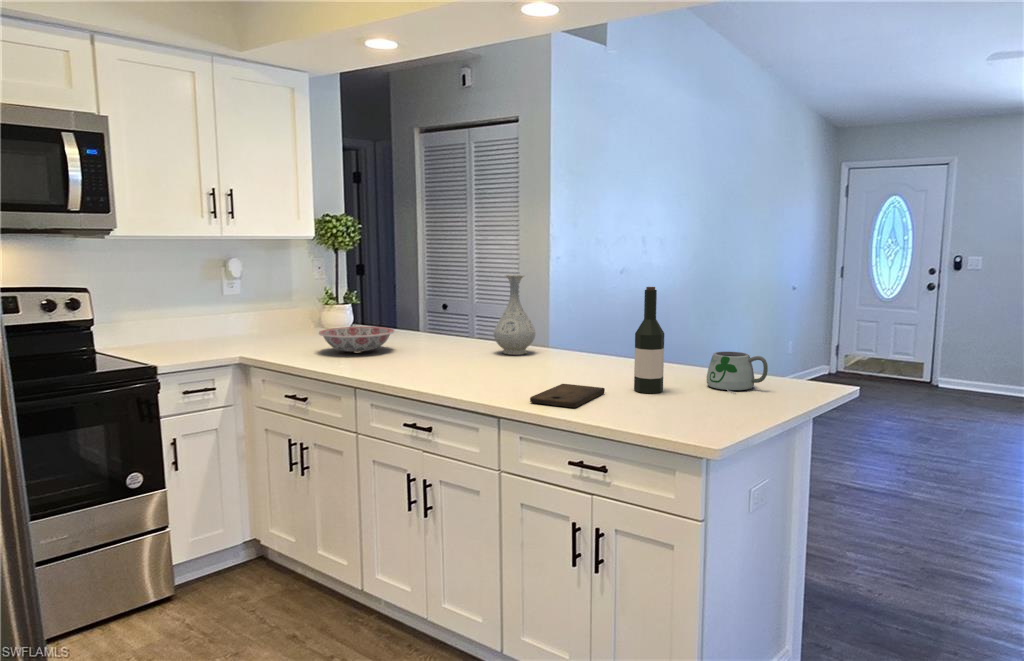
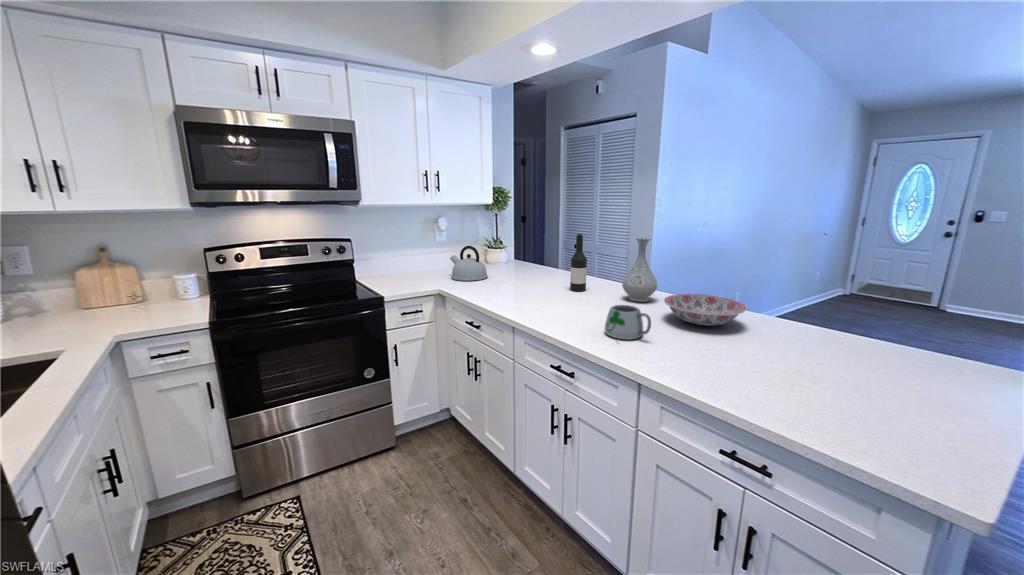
wine bottle: present [634,287,664,393] -> present [570,234,587,292]
kettle: none [254,295,312,345] -> present [450,246,488,281]
ceramic bowl: present [319,327,395,352] -> present [664,294,746,326]
mug: present [707,352,768,394] -> present [605,305,651,343]
cutting board: present [530,384,605,407] -> none [675,351,747,393]

